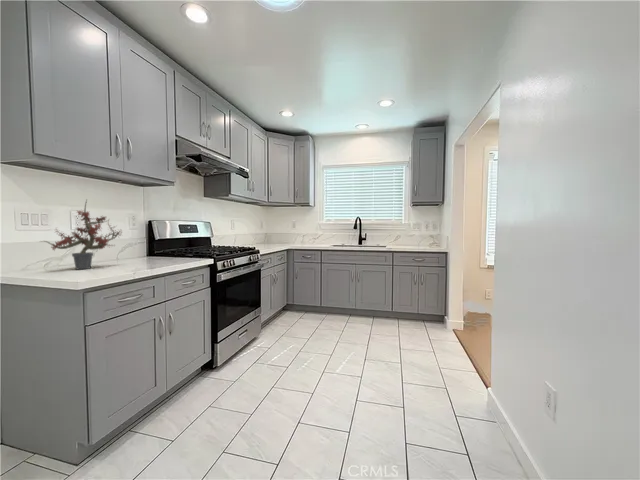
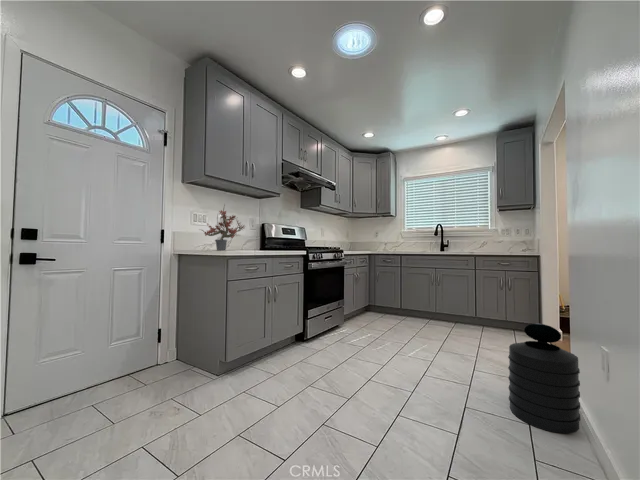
trash can: none [440,346,505,457] -> present [508,323,581,433]

